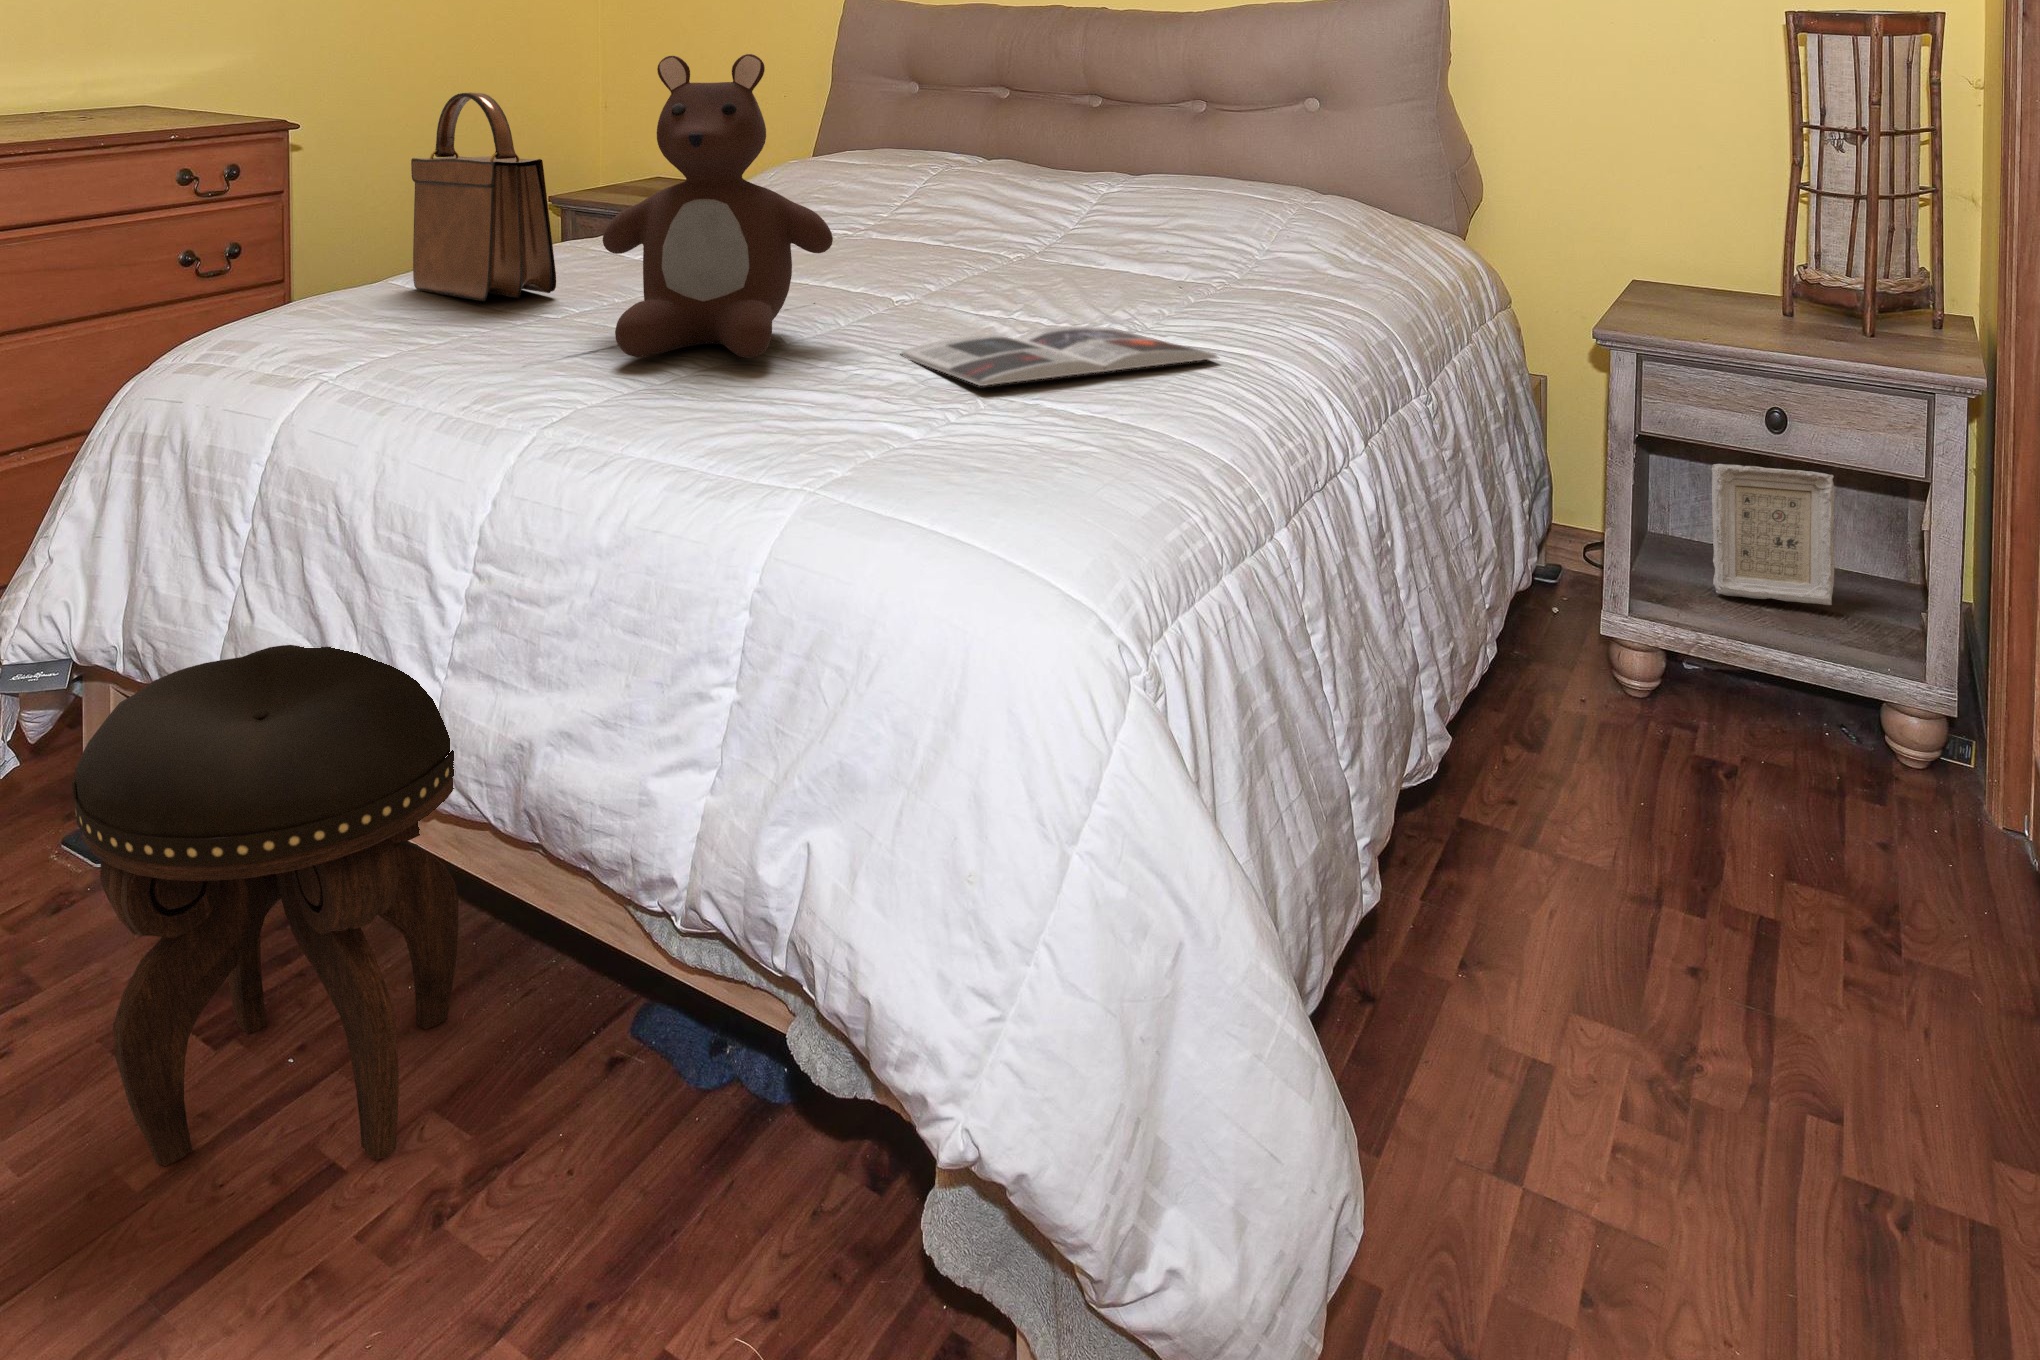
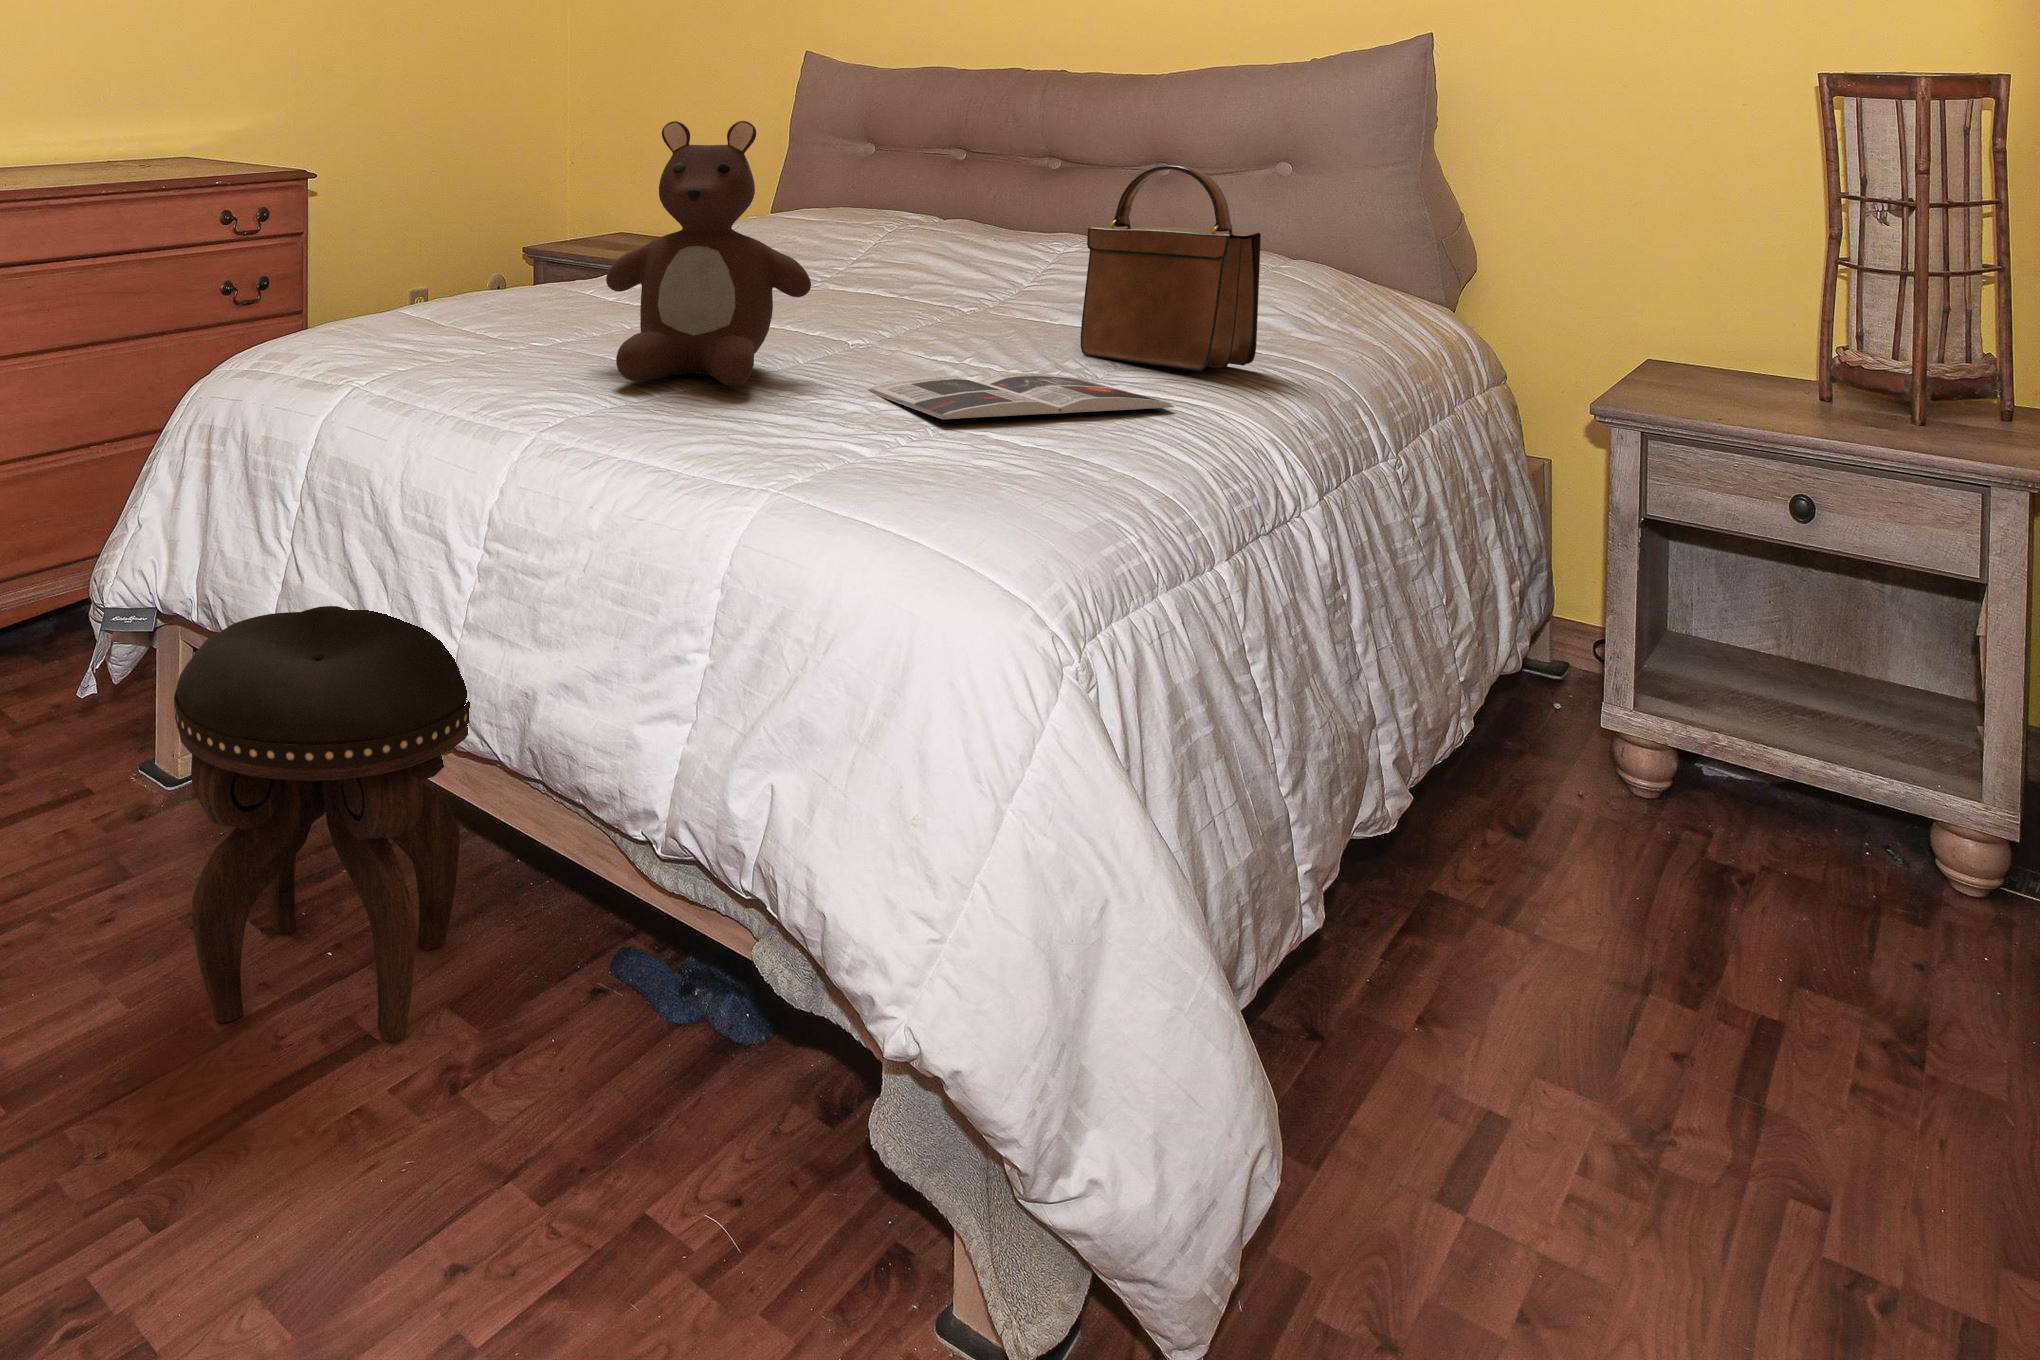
handbag: present [411,92,556,301] -> present [1080,165,1261,372]
picture frame: present [1712,464,1835,605] -> none [1736,555,1883,712]

